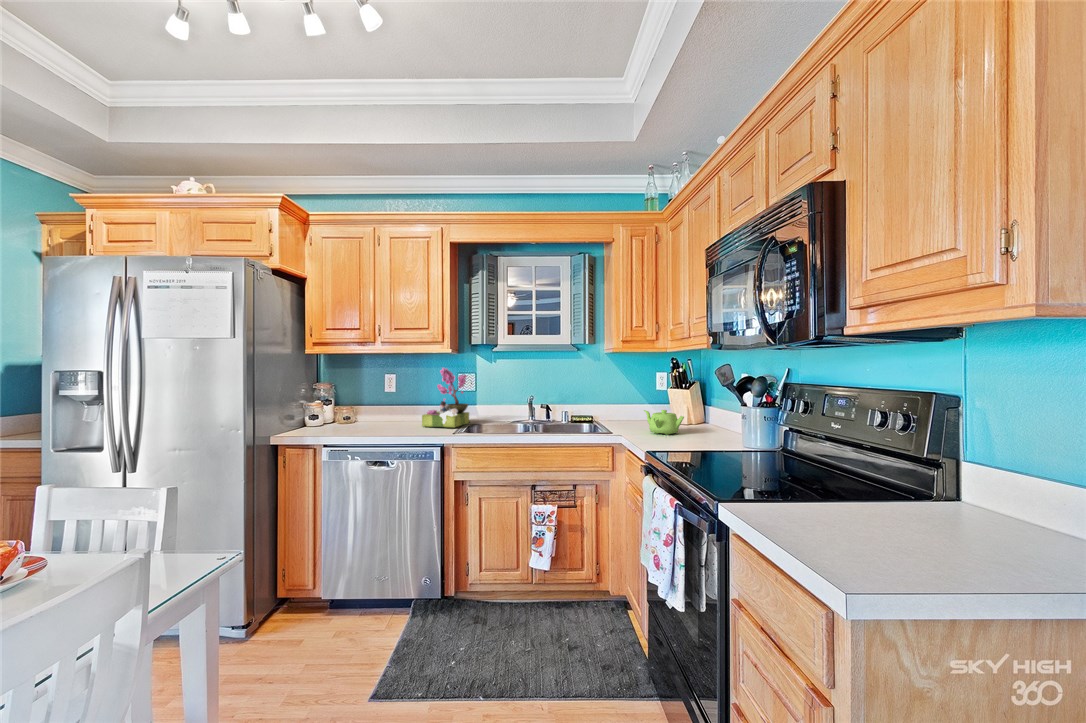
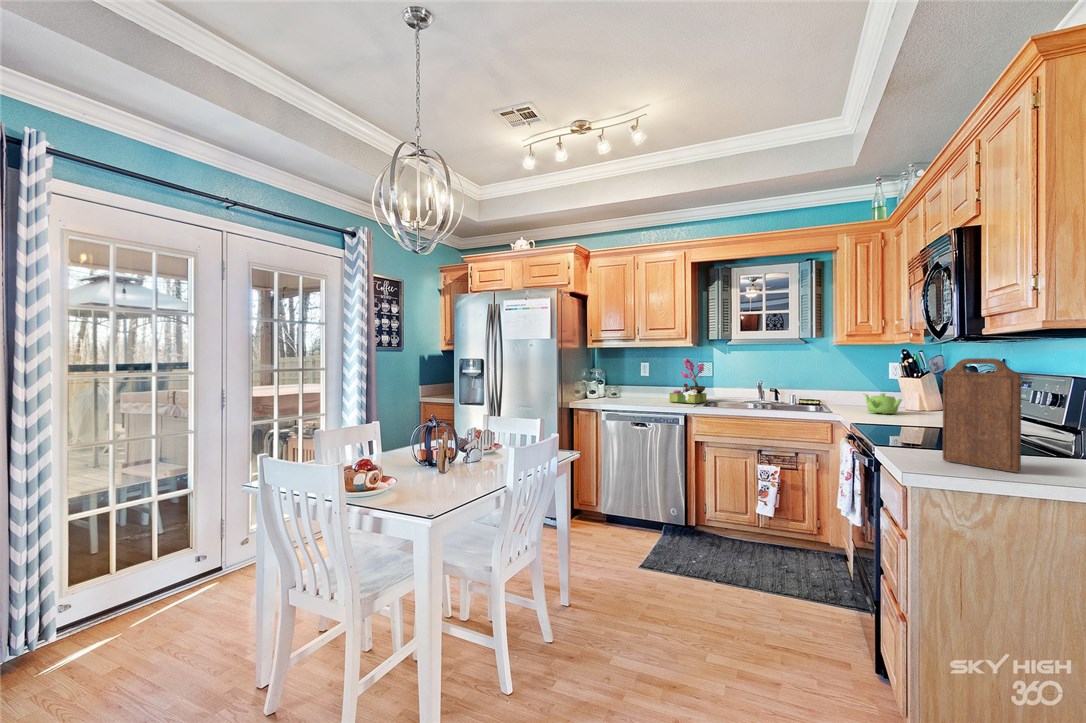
cutting board: none [818,381,938,564] -> present [943,358,1021,473]

